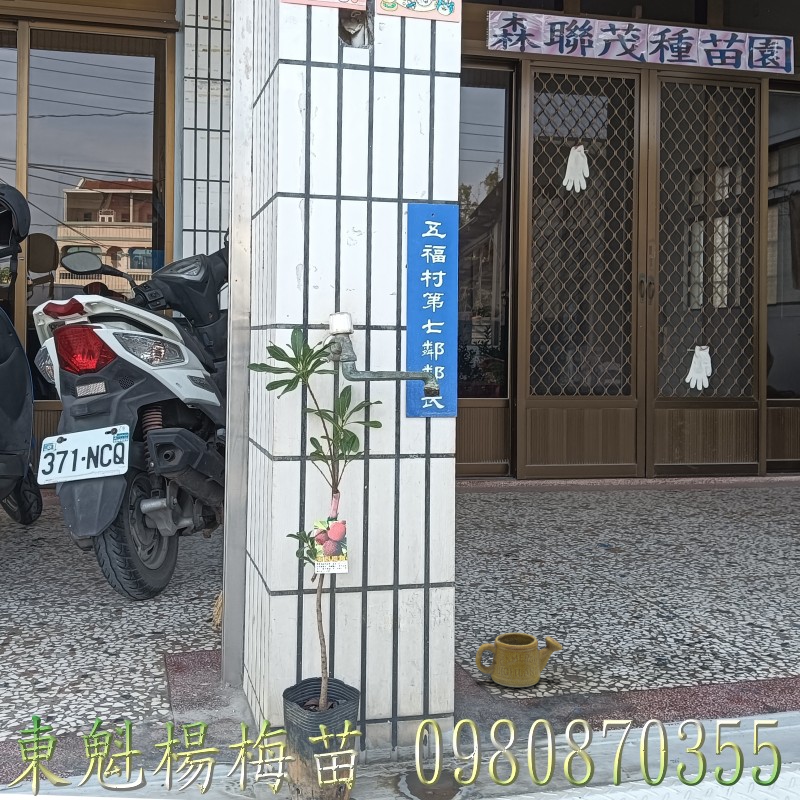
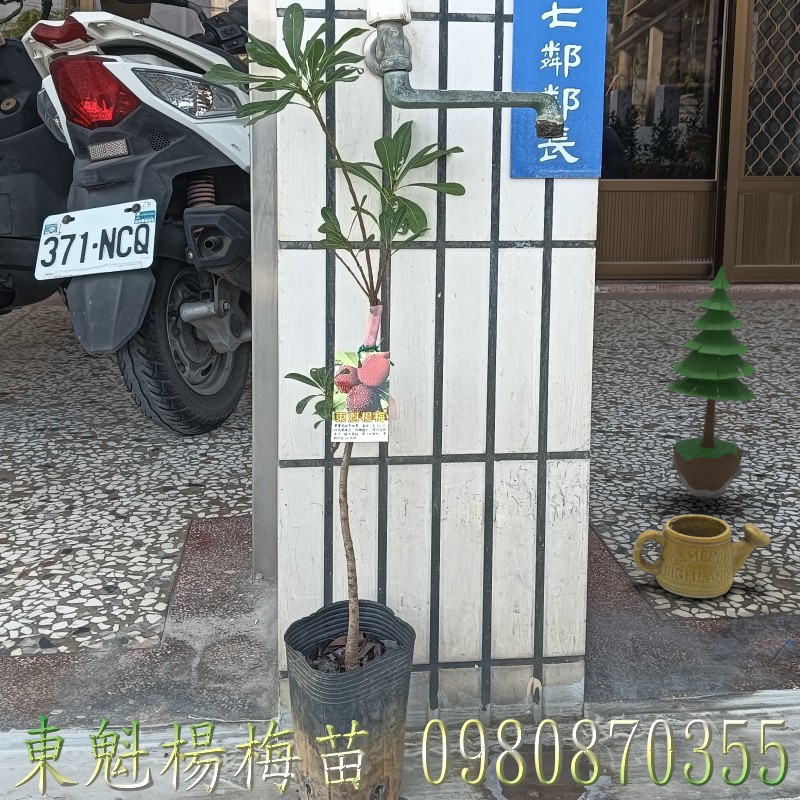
potted tree: none [490,469,548,631] -> present [668,267,757,501]

